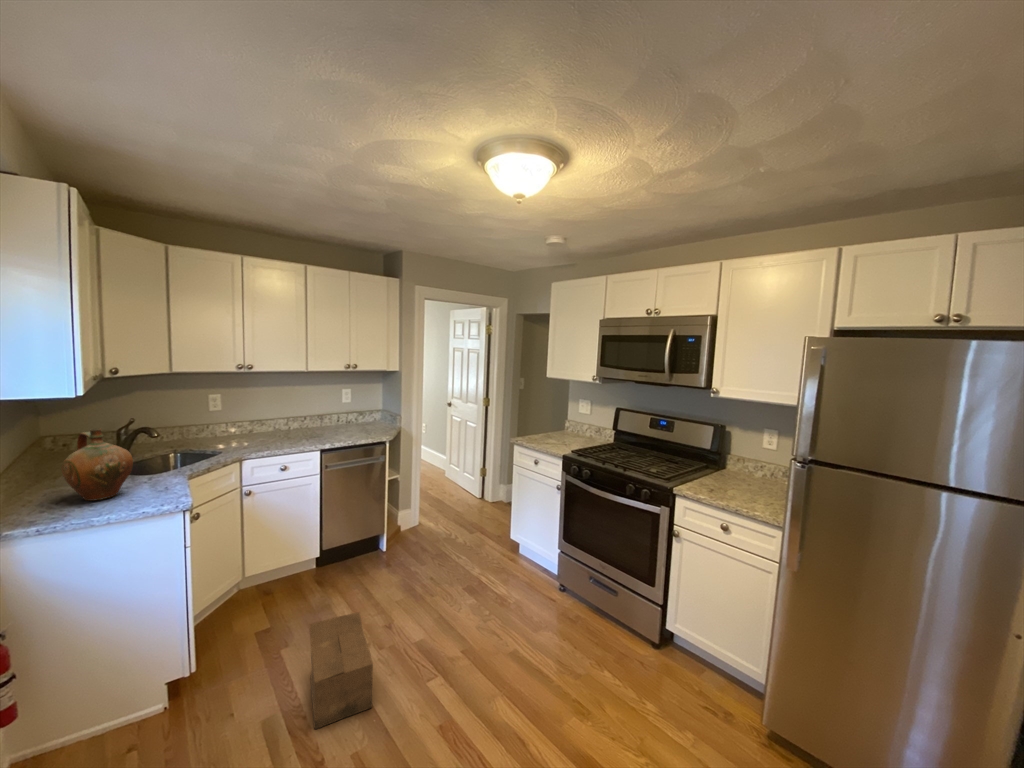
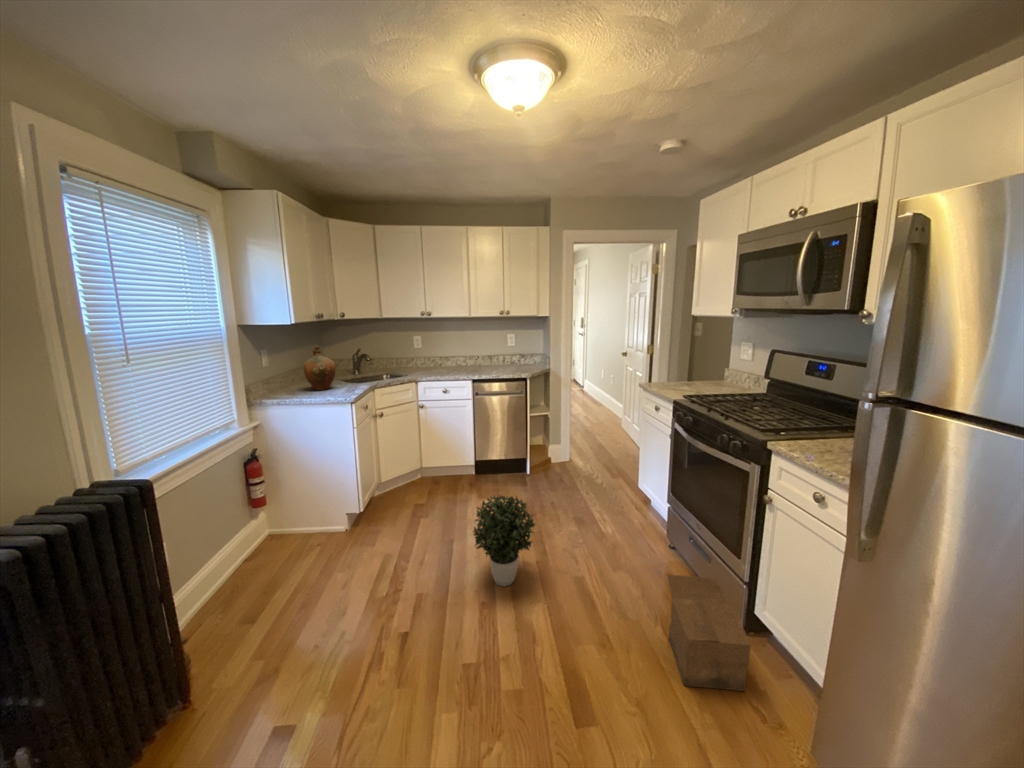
potted plant: none [412,585,487,700] -> present [473,495,535,586]
cardboard box: present [309,612,373,729] -> present [668,575,751,691]

